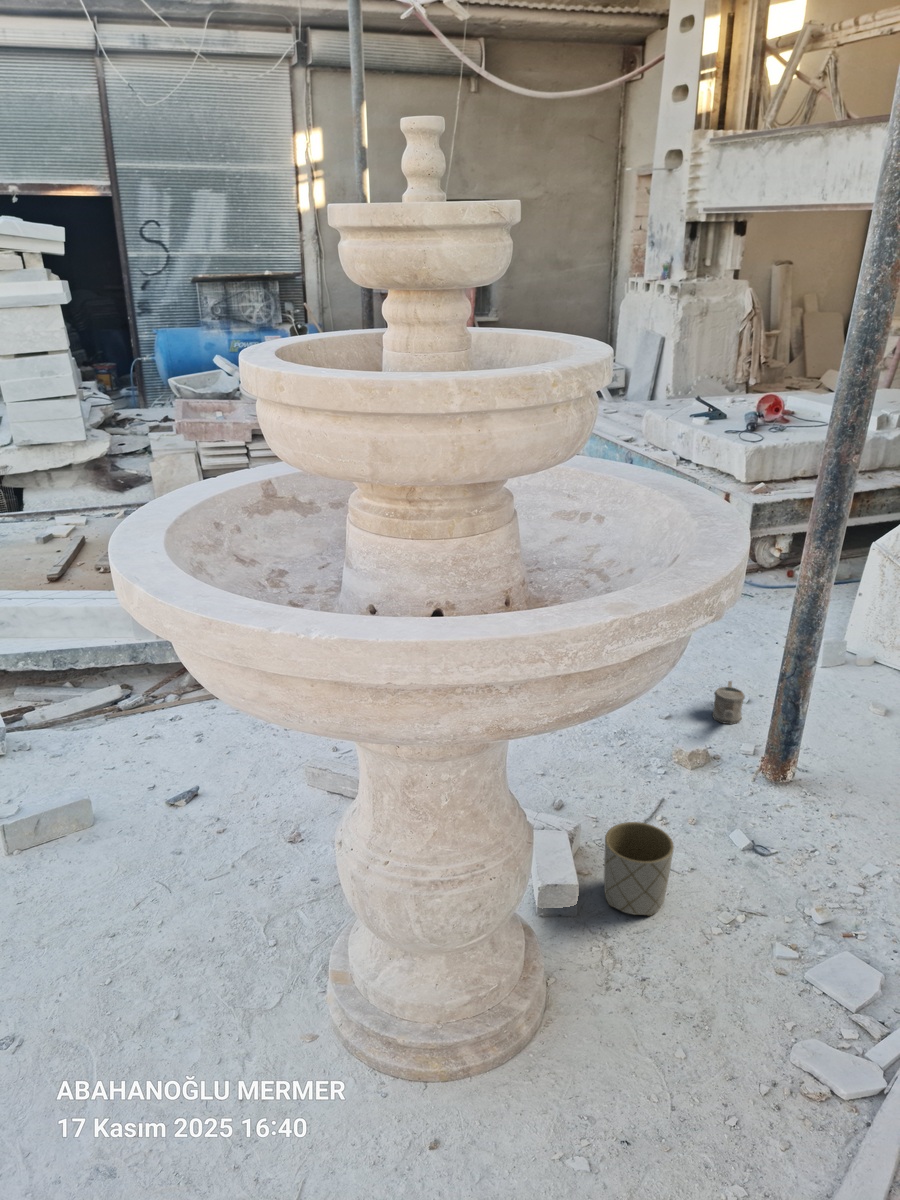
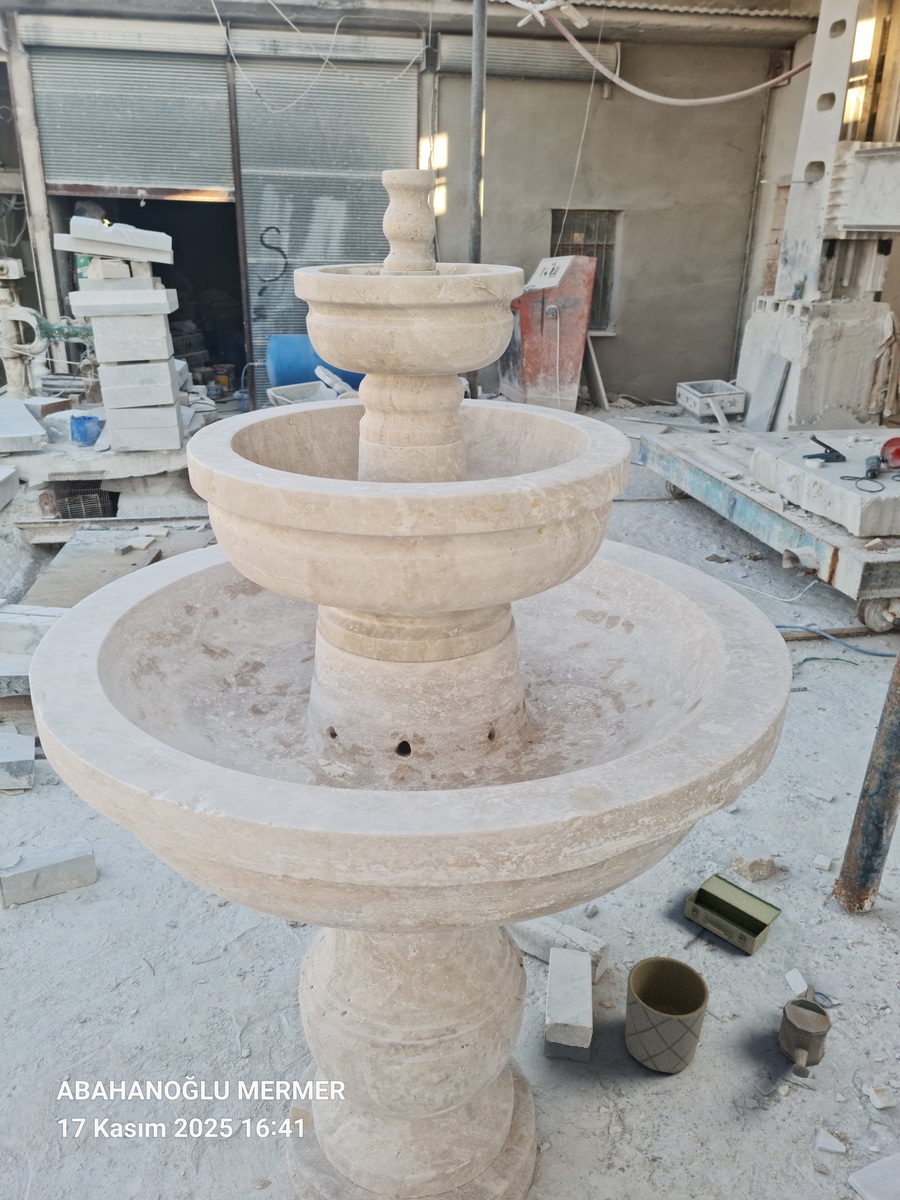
watering can: present [712,681,745,724] -> present [777,984,832,1078]
toolbox: none [638,765,720,824] -> present [684,874,782,955]

